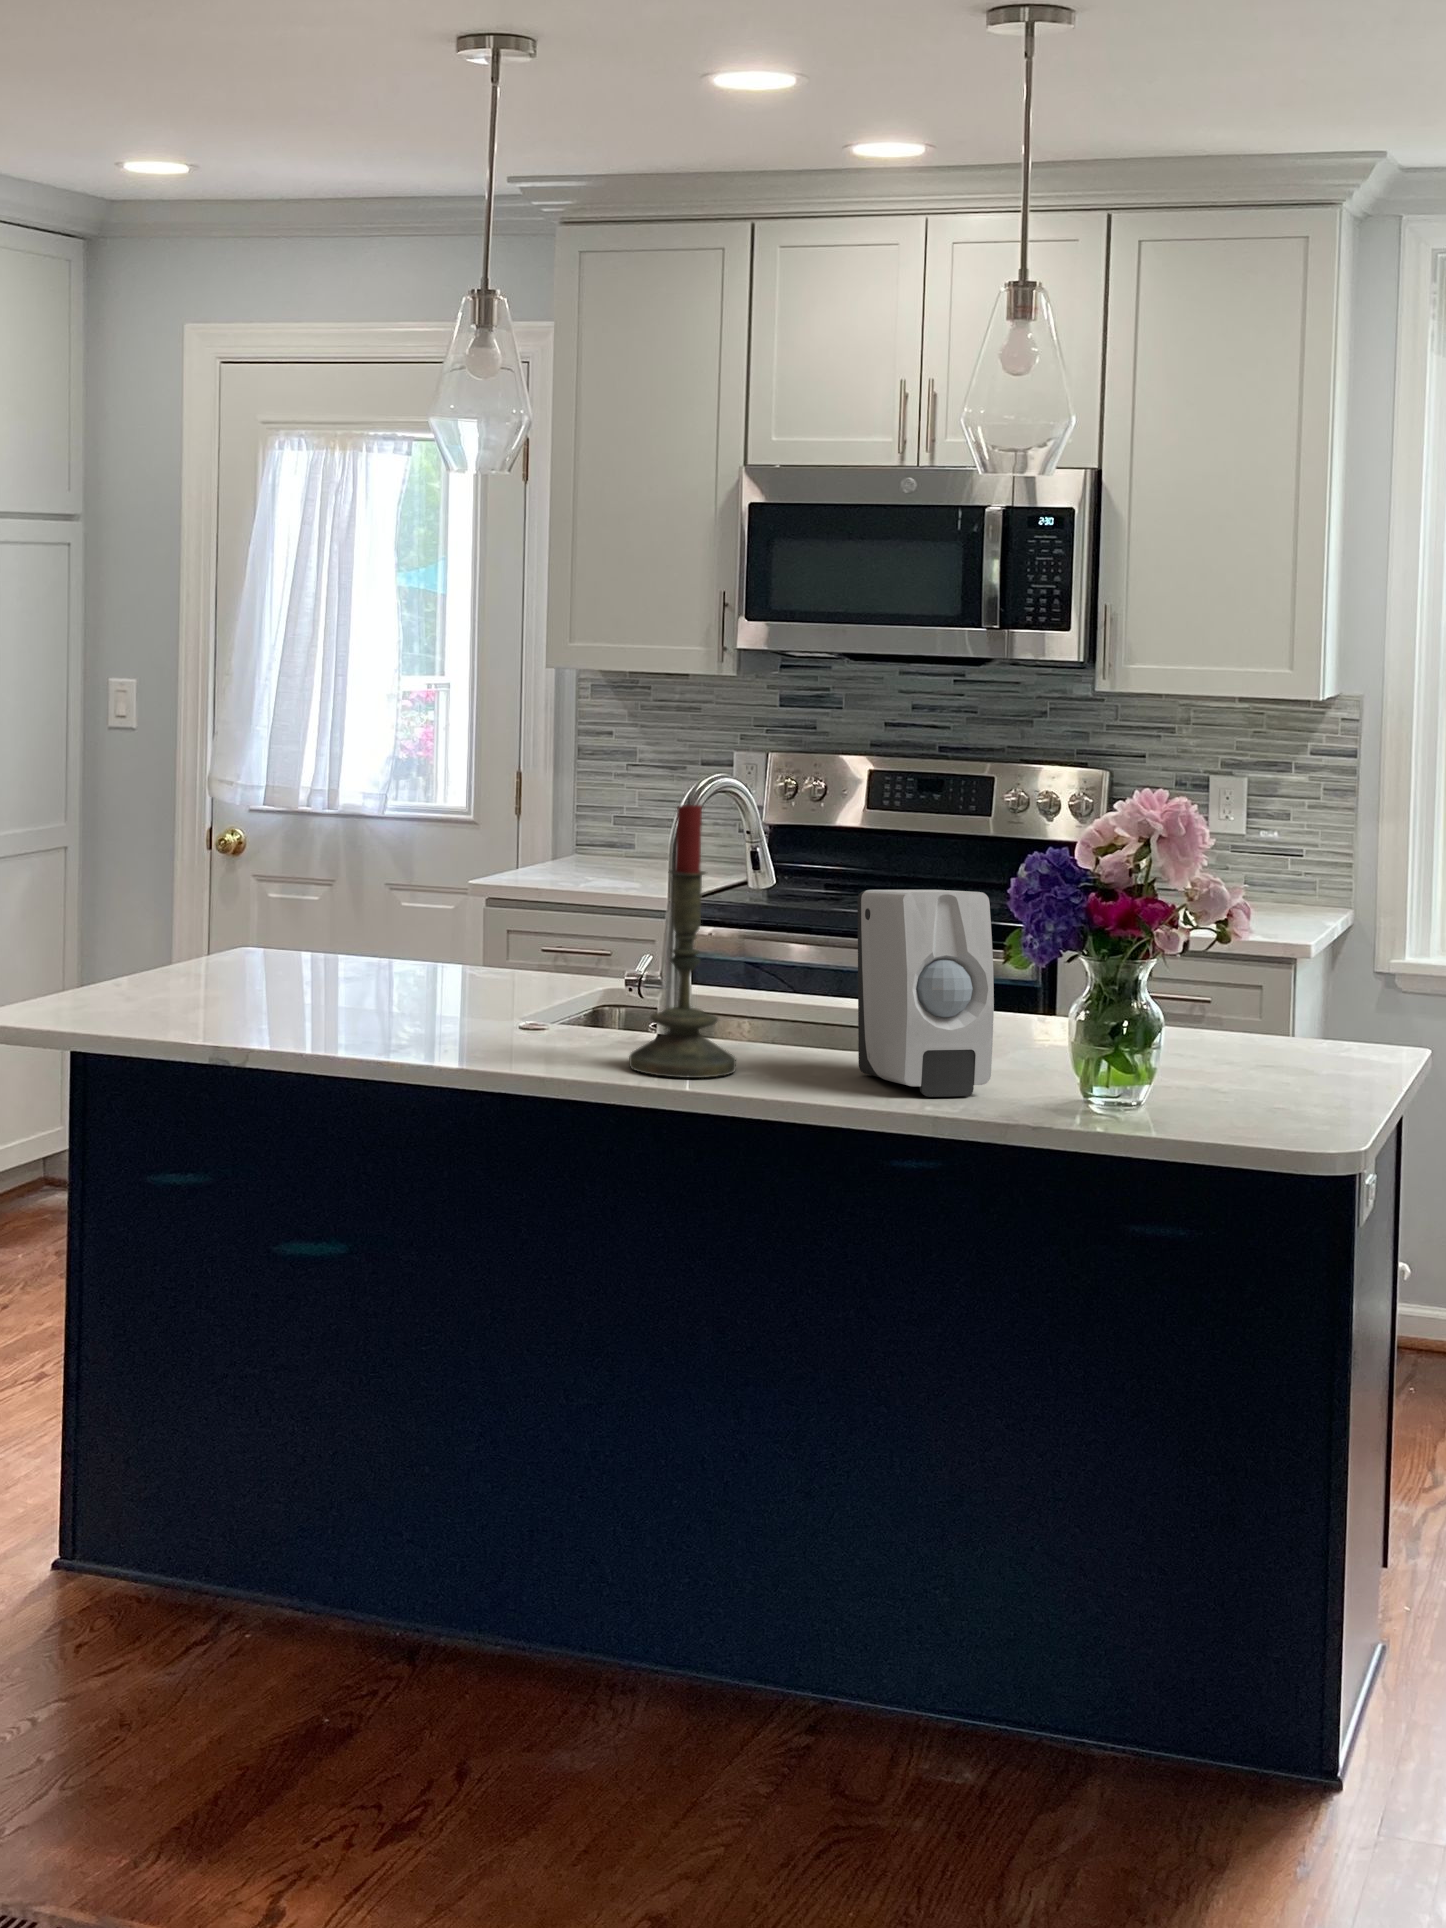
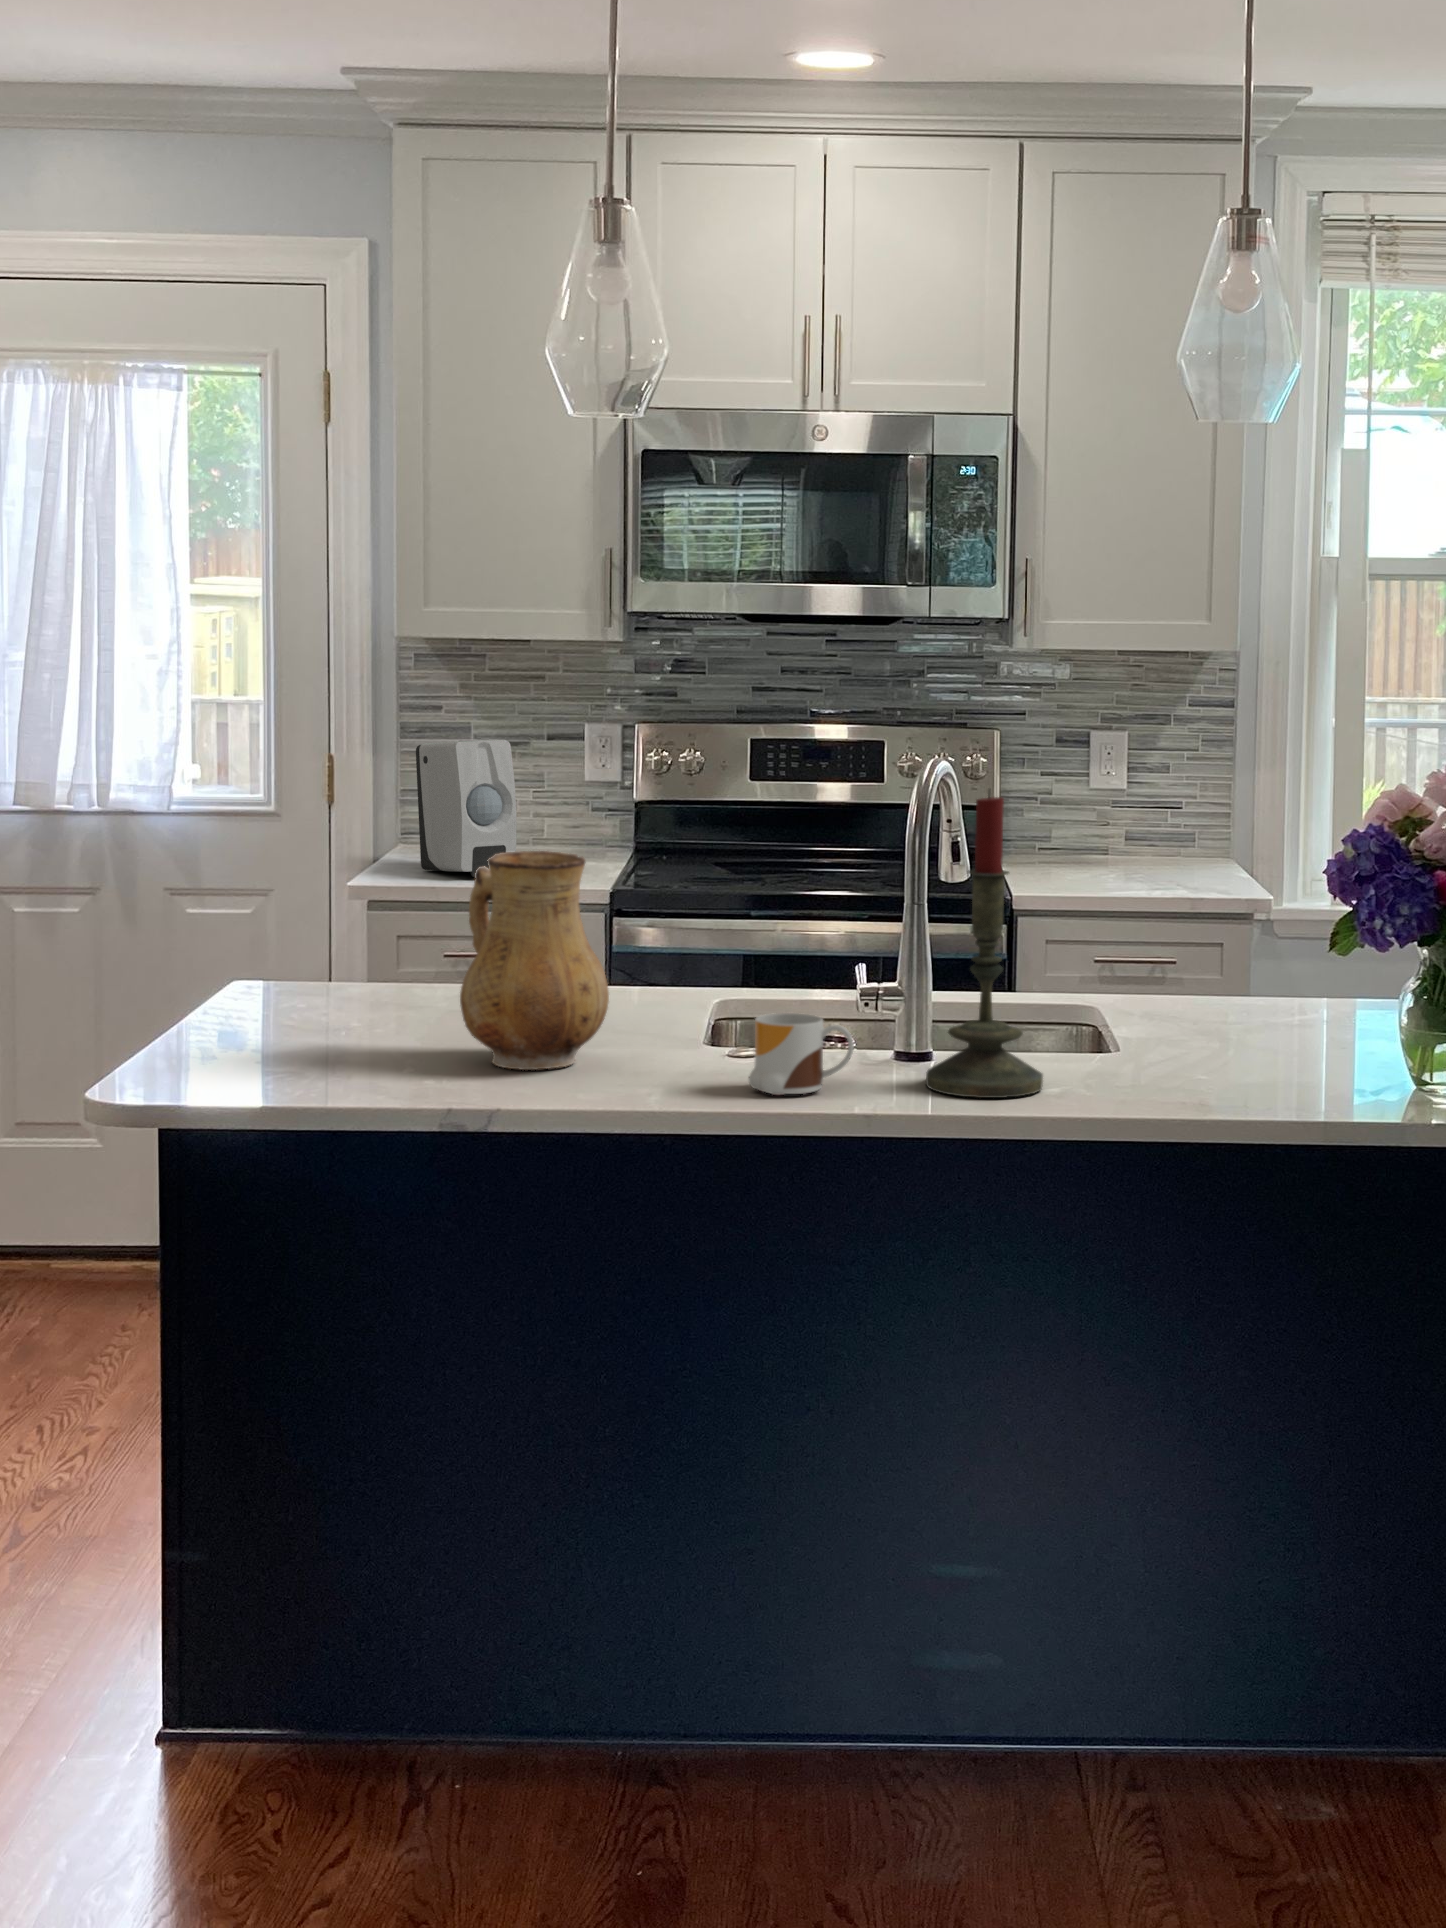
ceramic pitcher: none [284,837,410,1023] -> present [460,851,609,1070]
soap dispenser: present [858,890,994,1097] -> present [416,740,517,877]
mug: none [472,987,558,1058] -> present [749,1013,854,1095]

